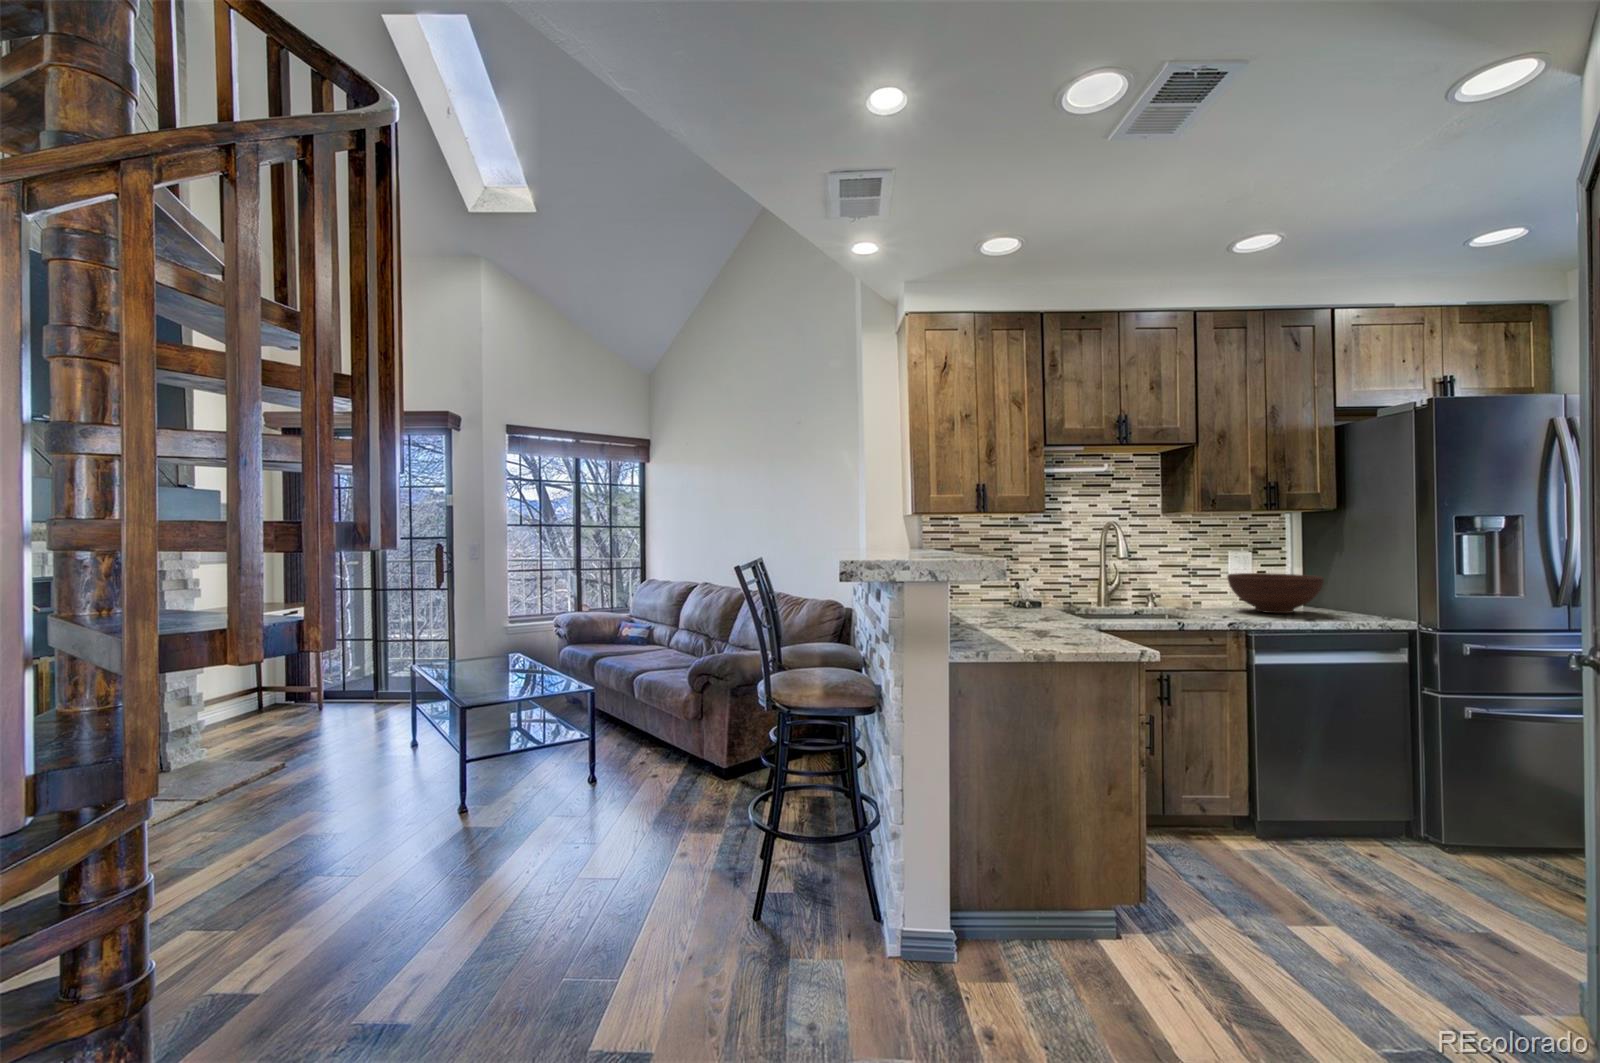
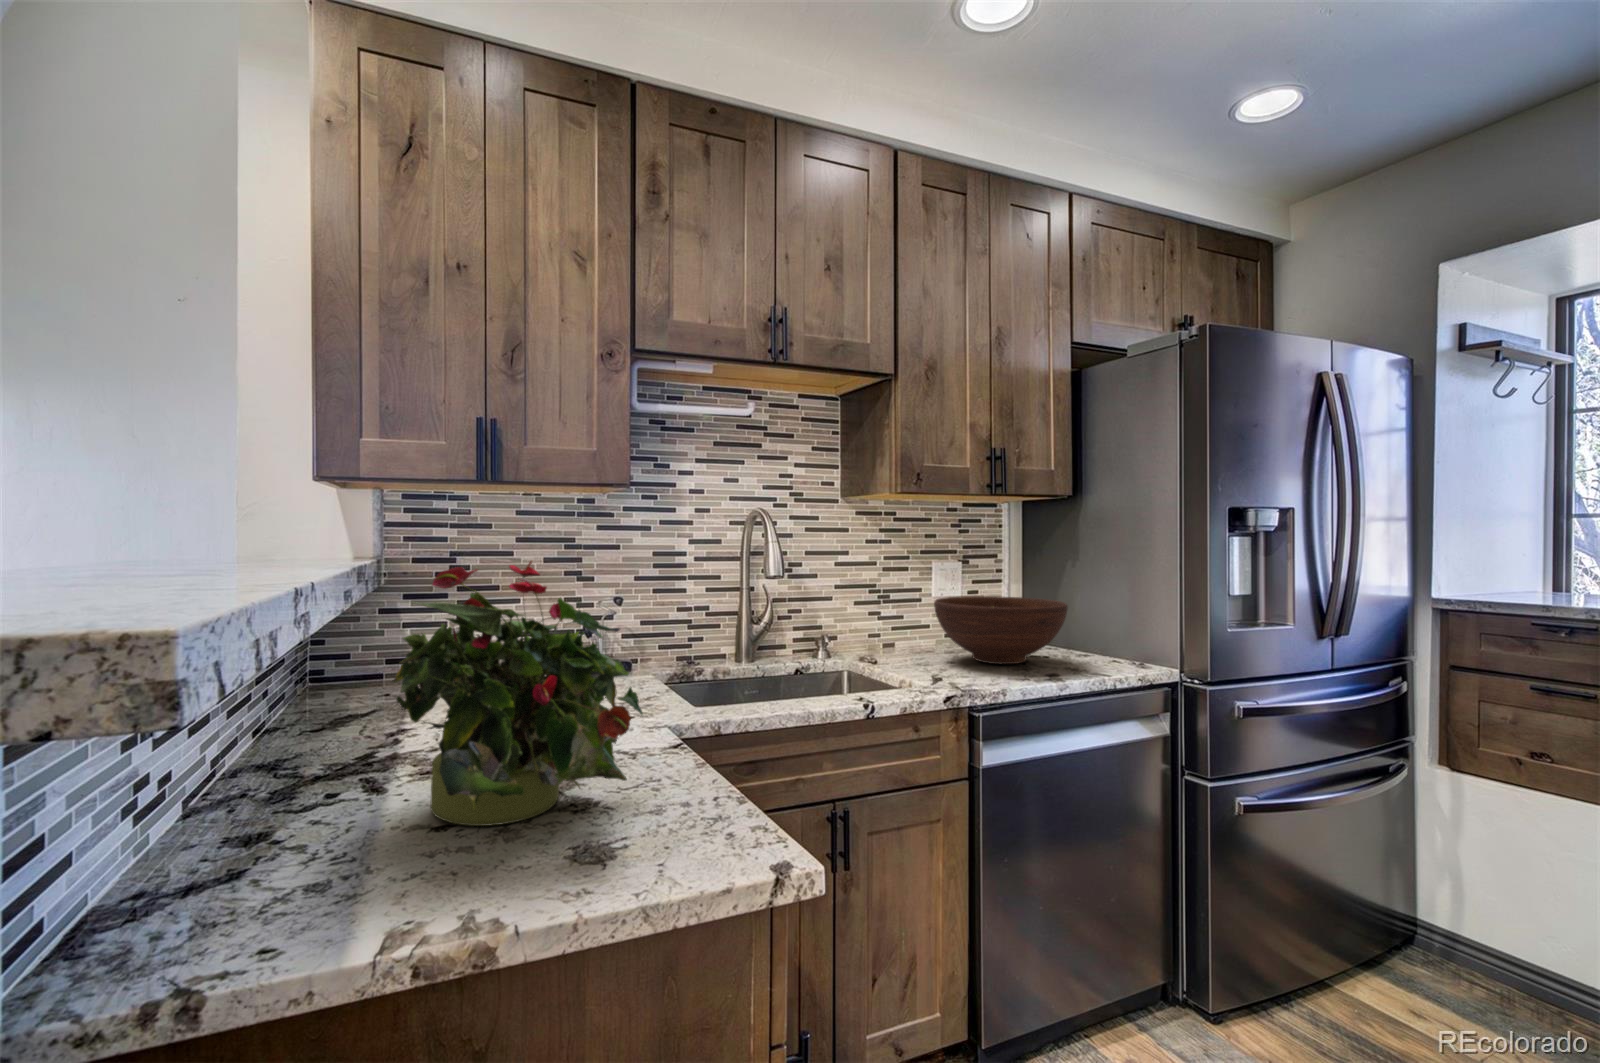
potted plant: none [987,548,1082,638] -> present [392,561,642,826]

